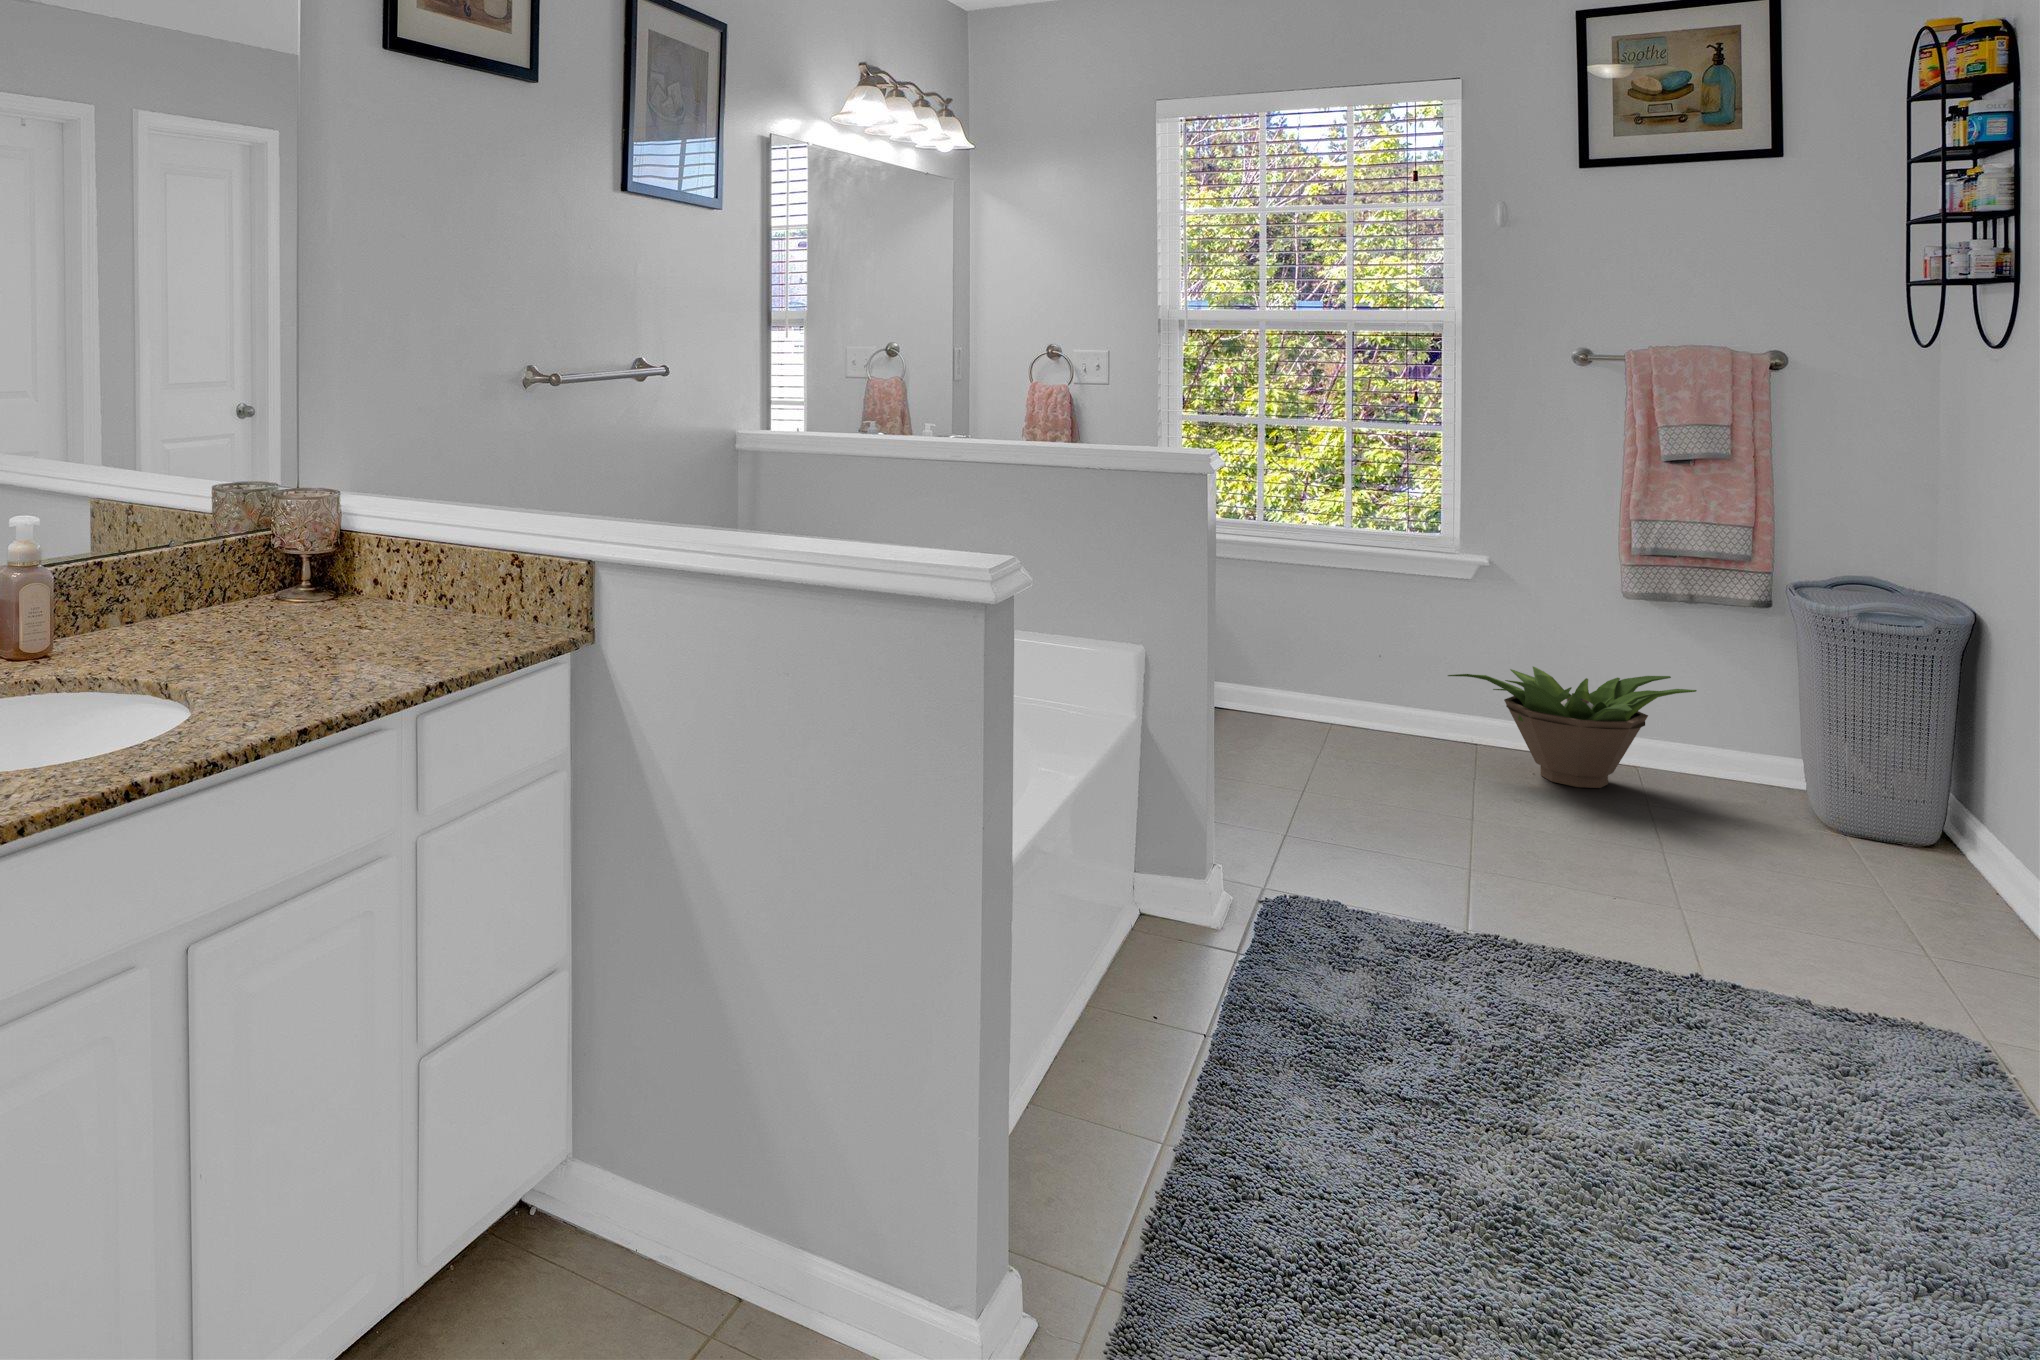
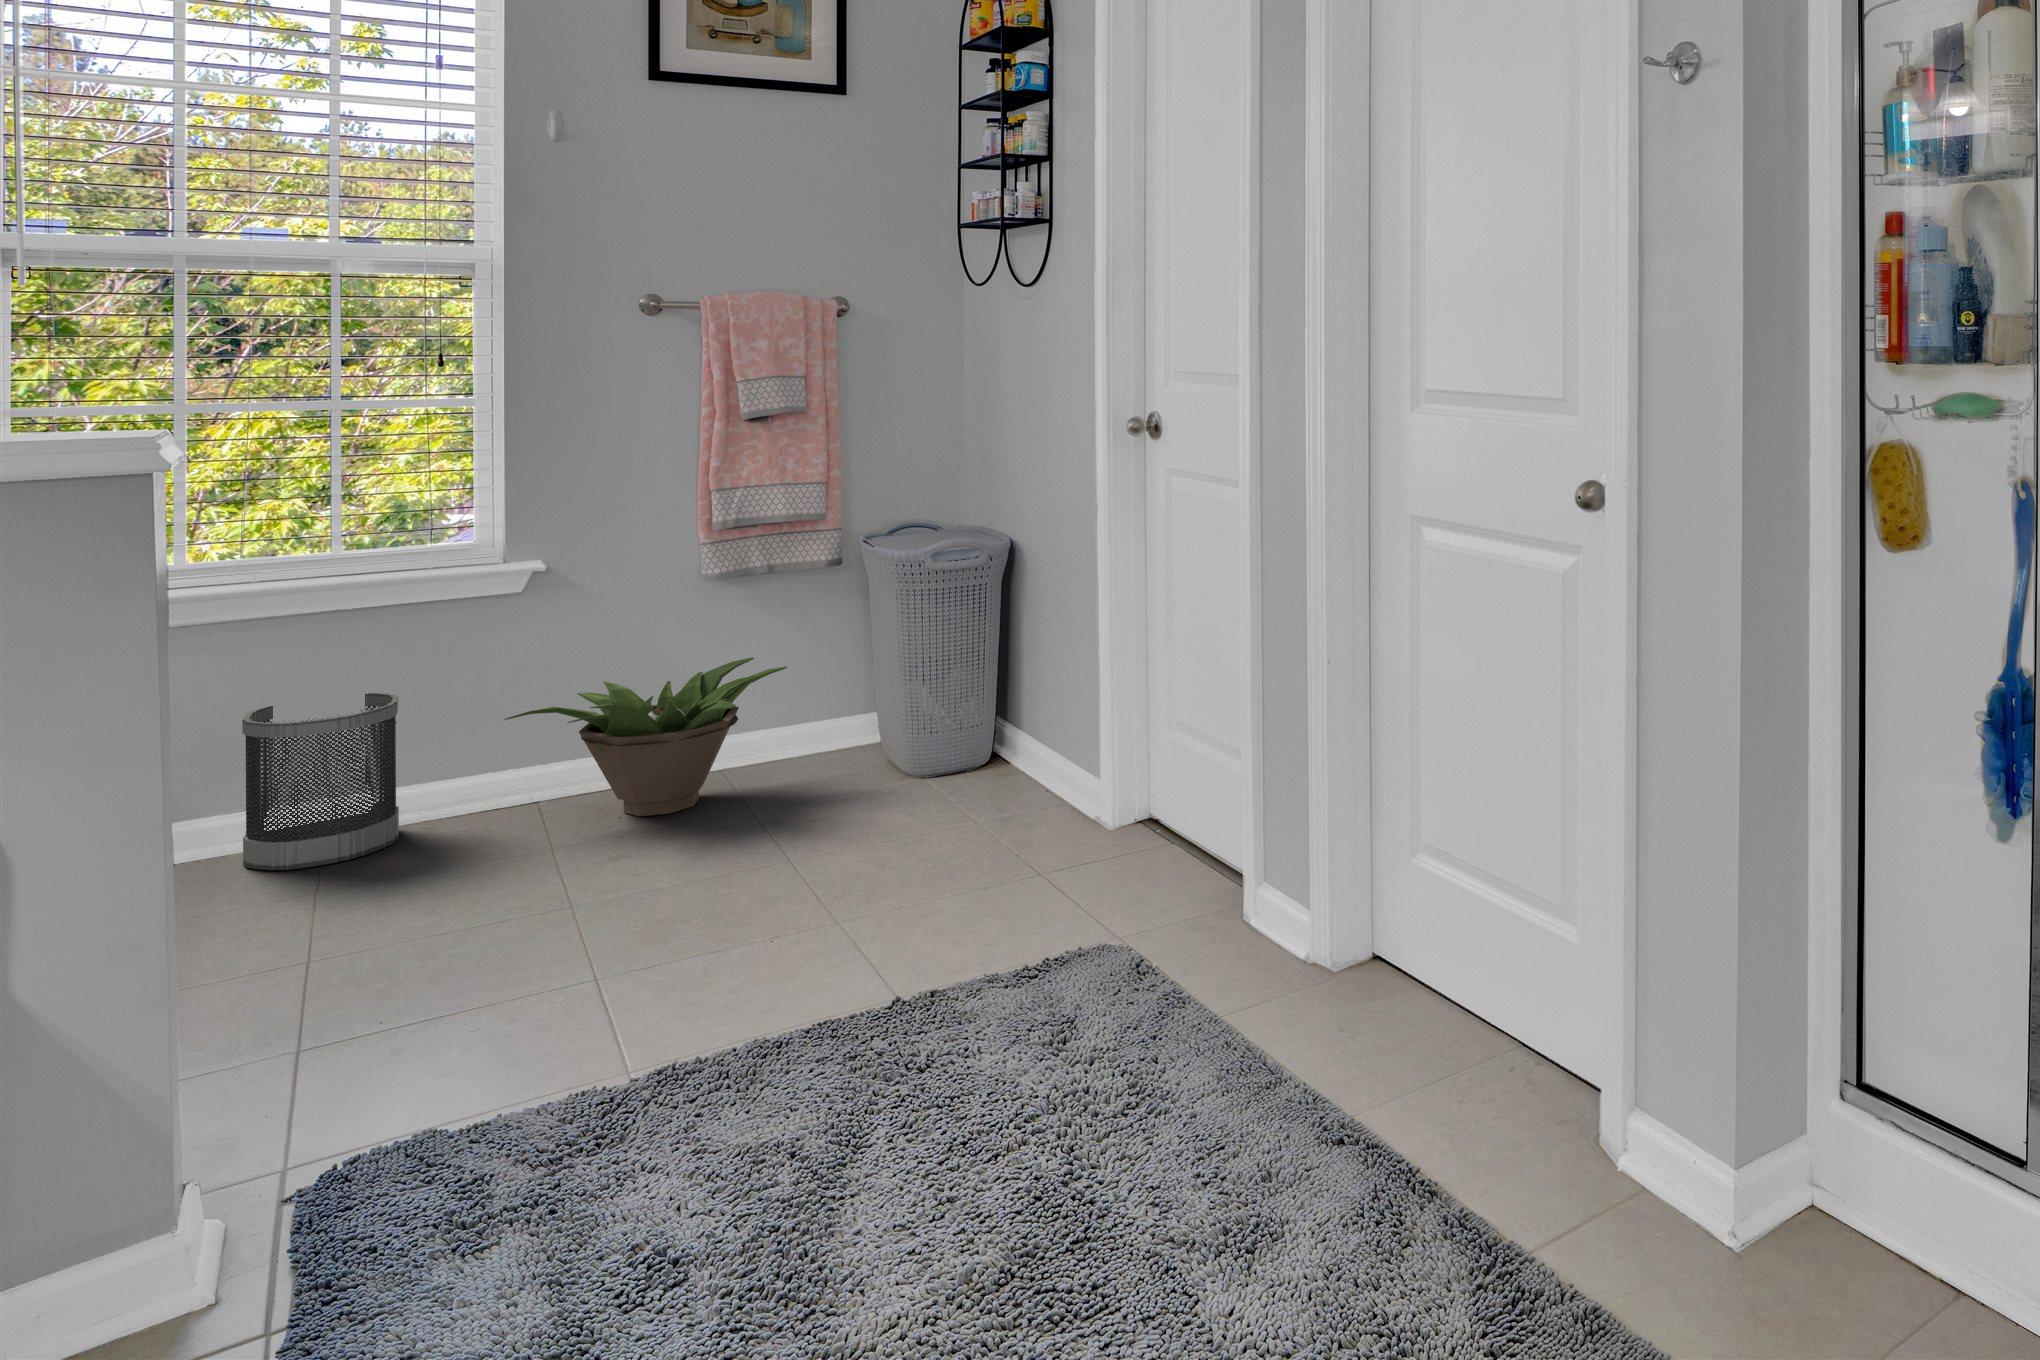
wastebasket: none [1280,629,1378,747] -> present [242,693,399,870]

